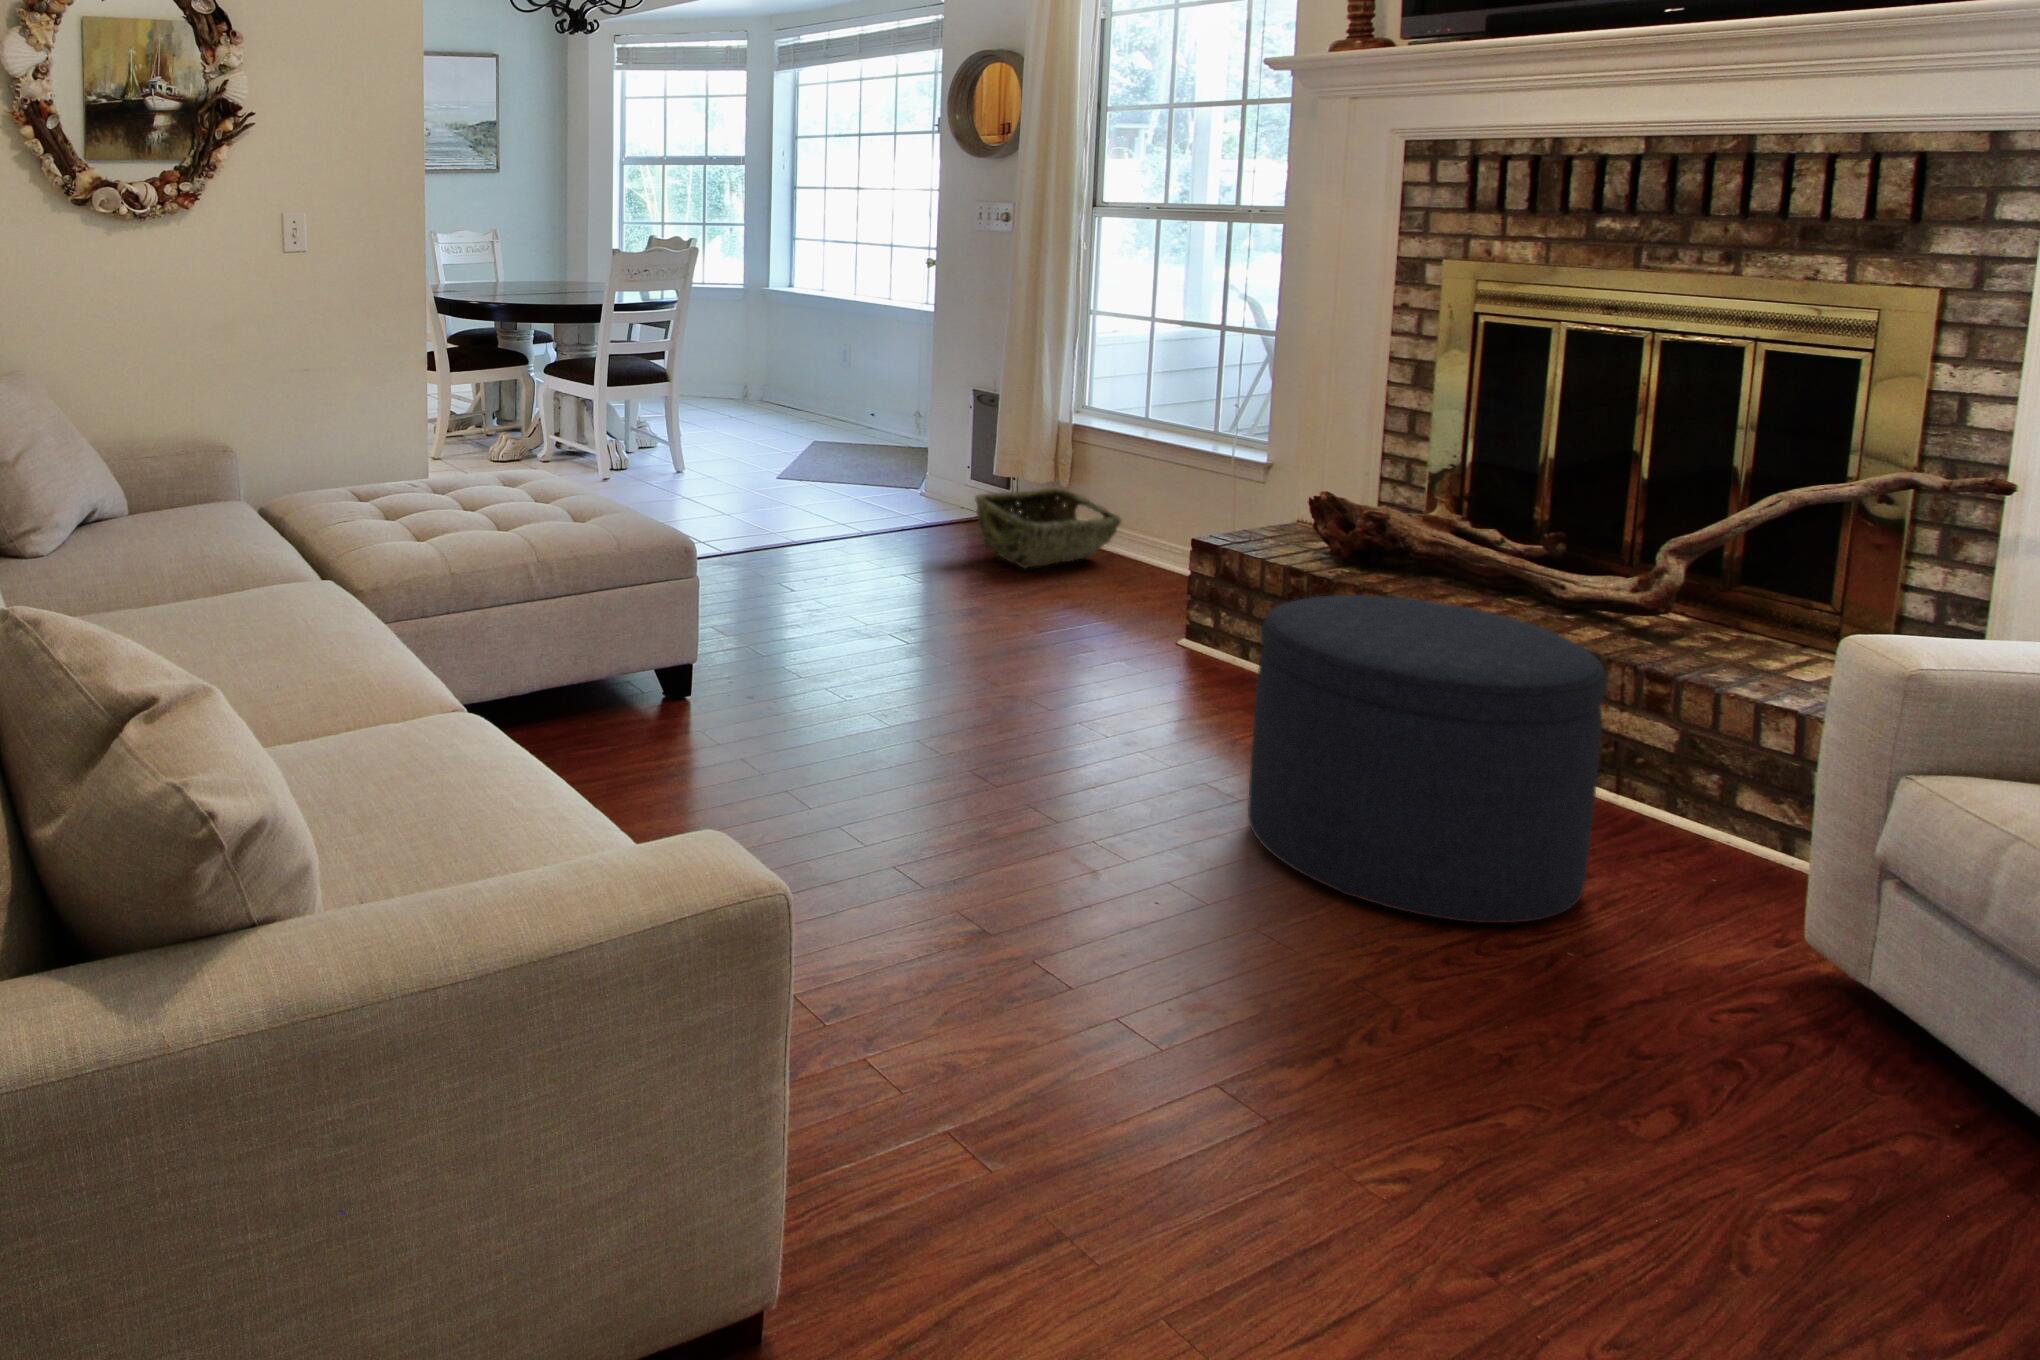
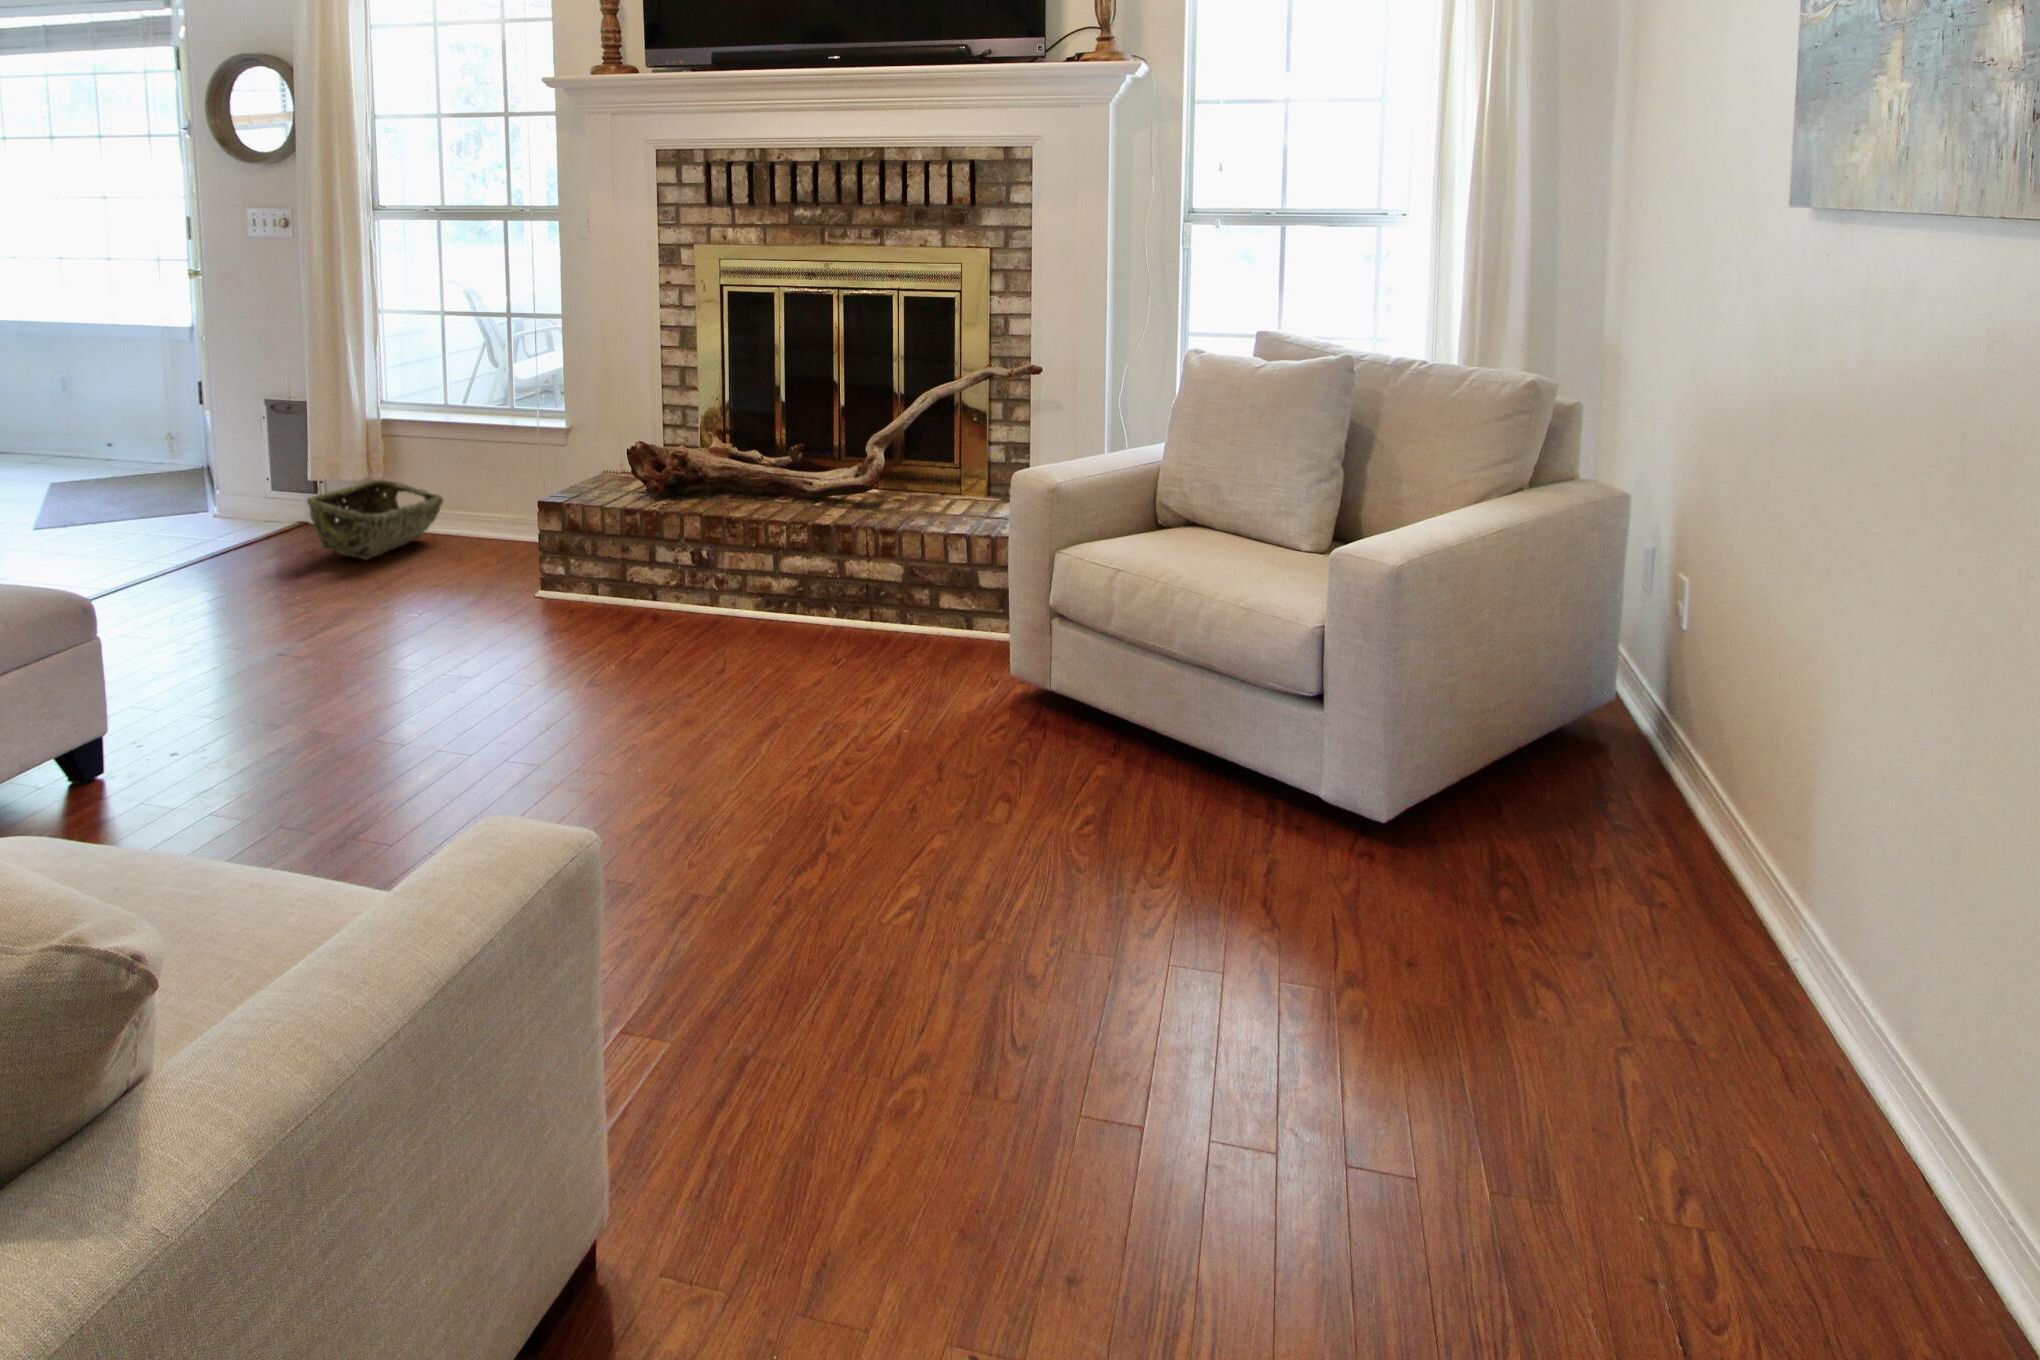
ottoman: present [1248,595,1607,923] -> none [667,507,893,742]

